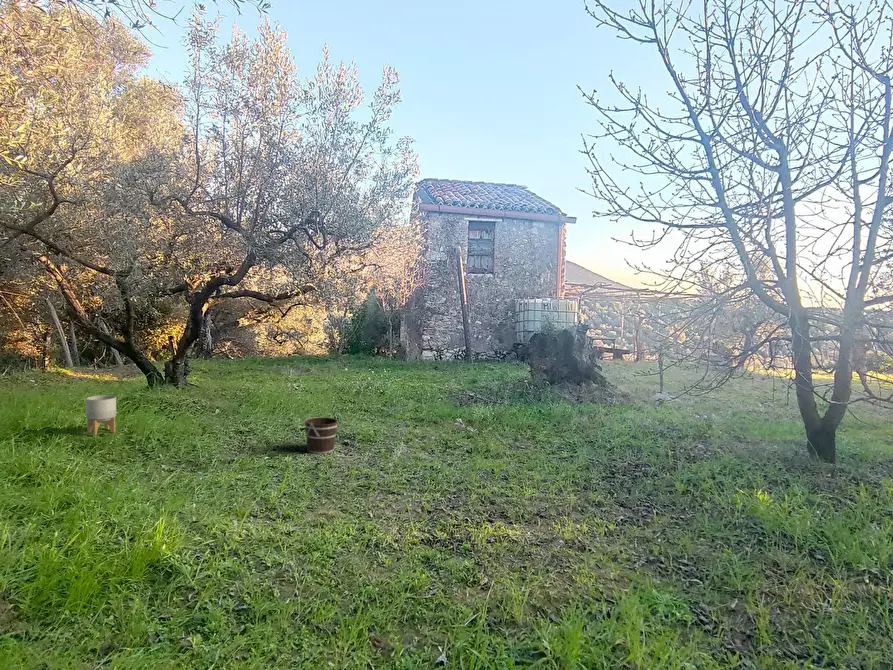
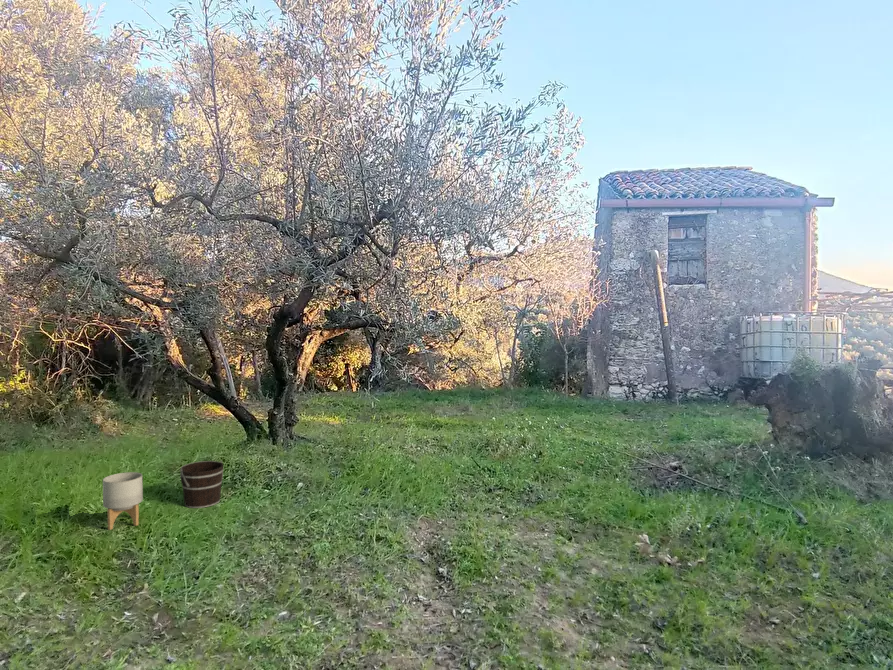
bucket: present [305,417,338,453] -> present [180,461,223,508]

